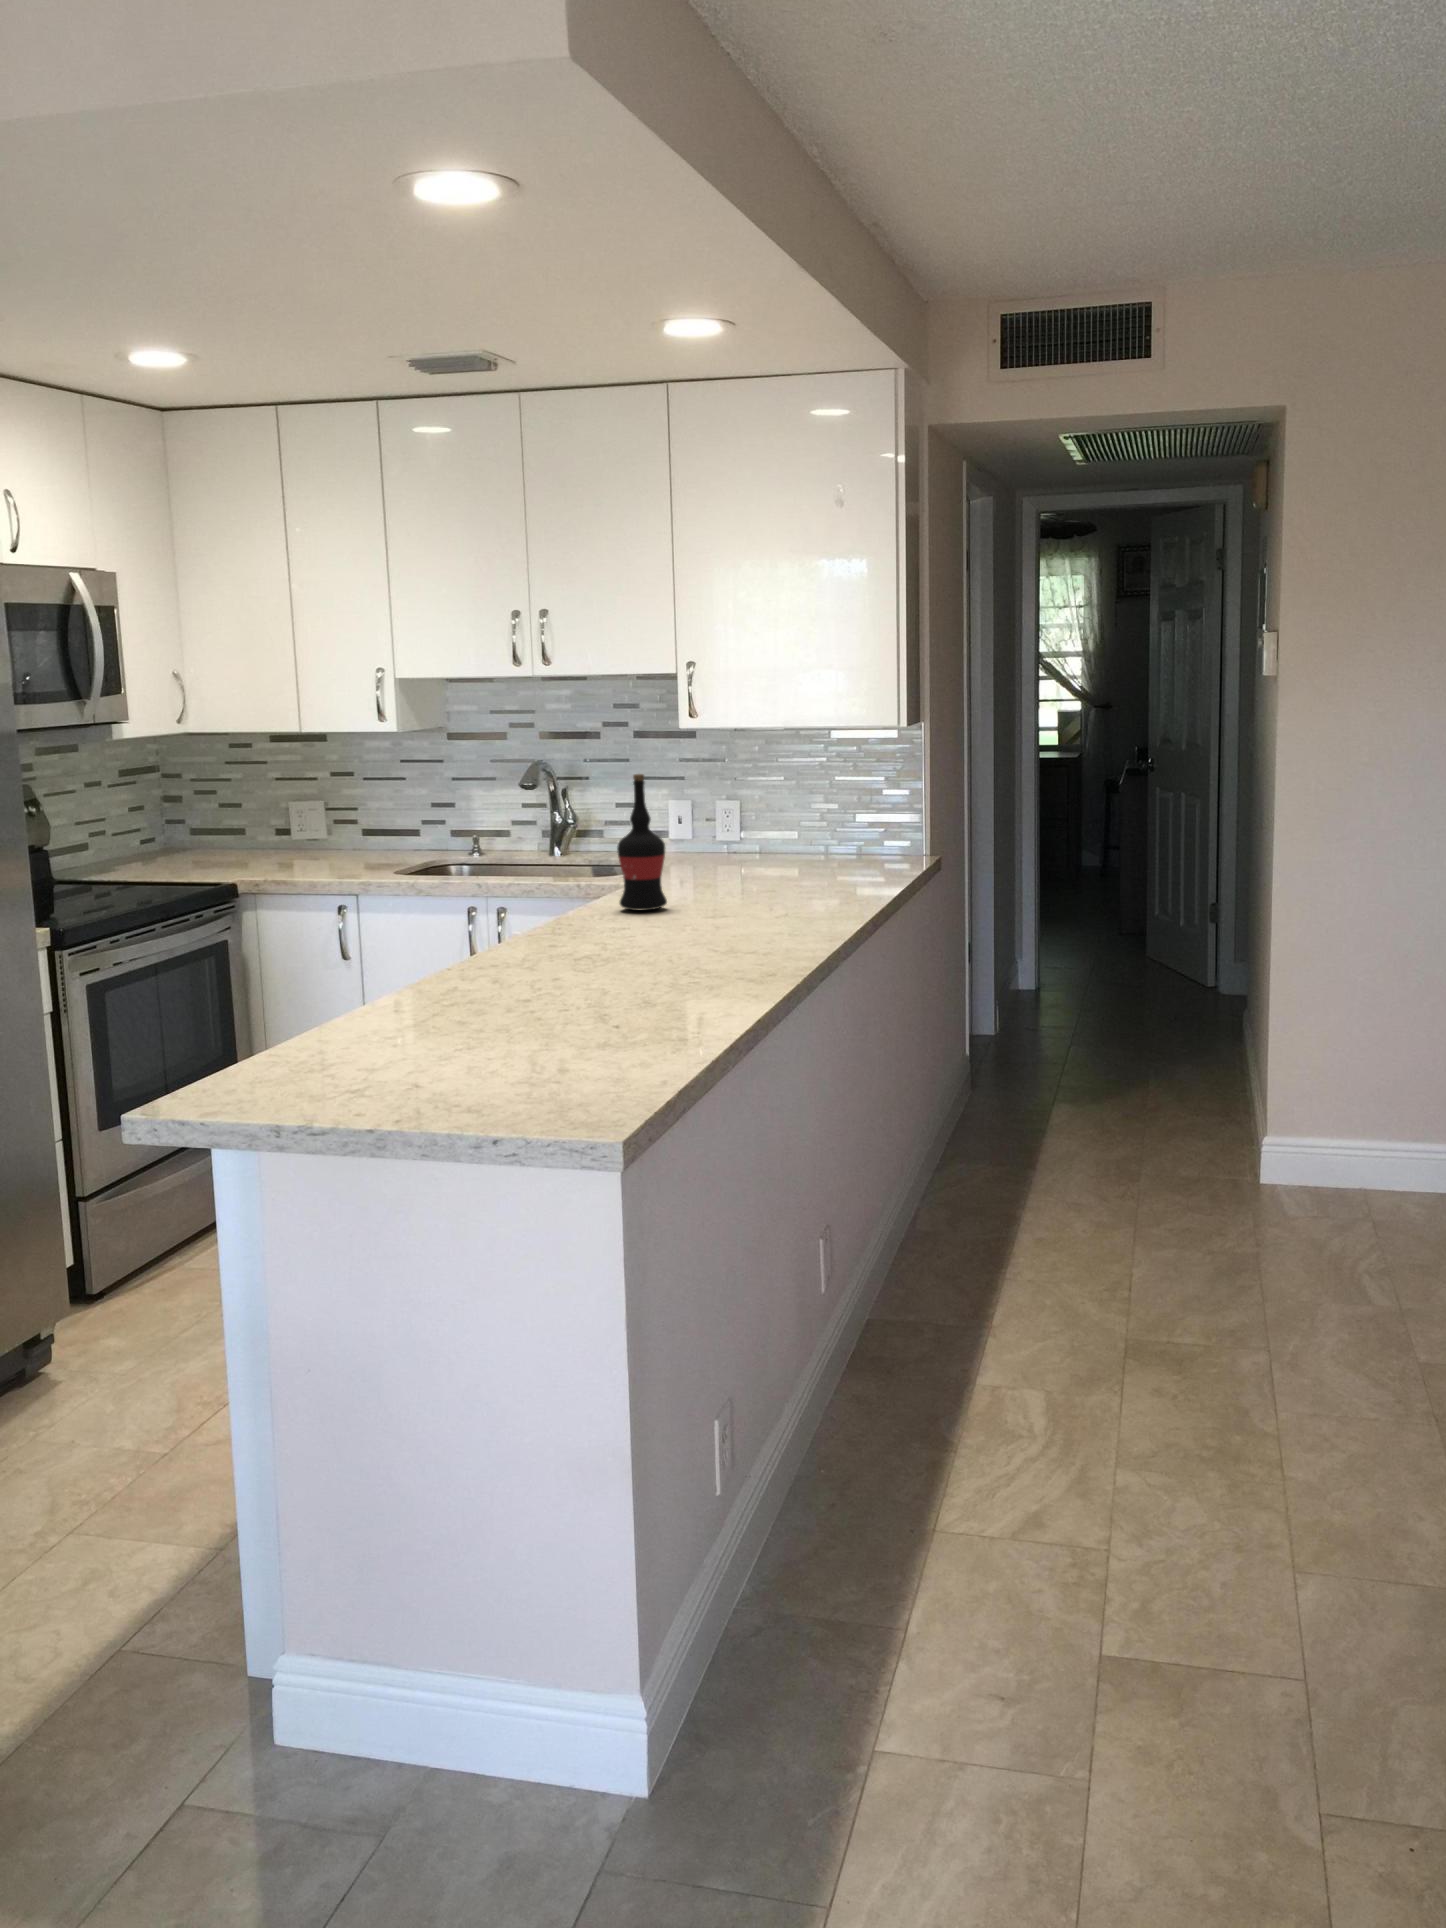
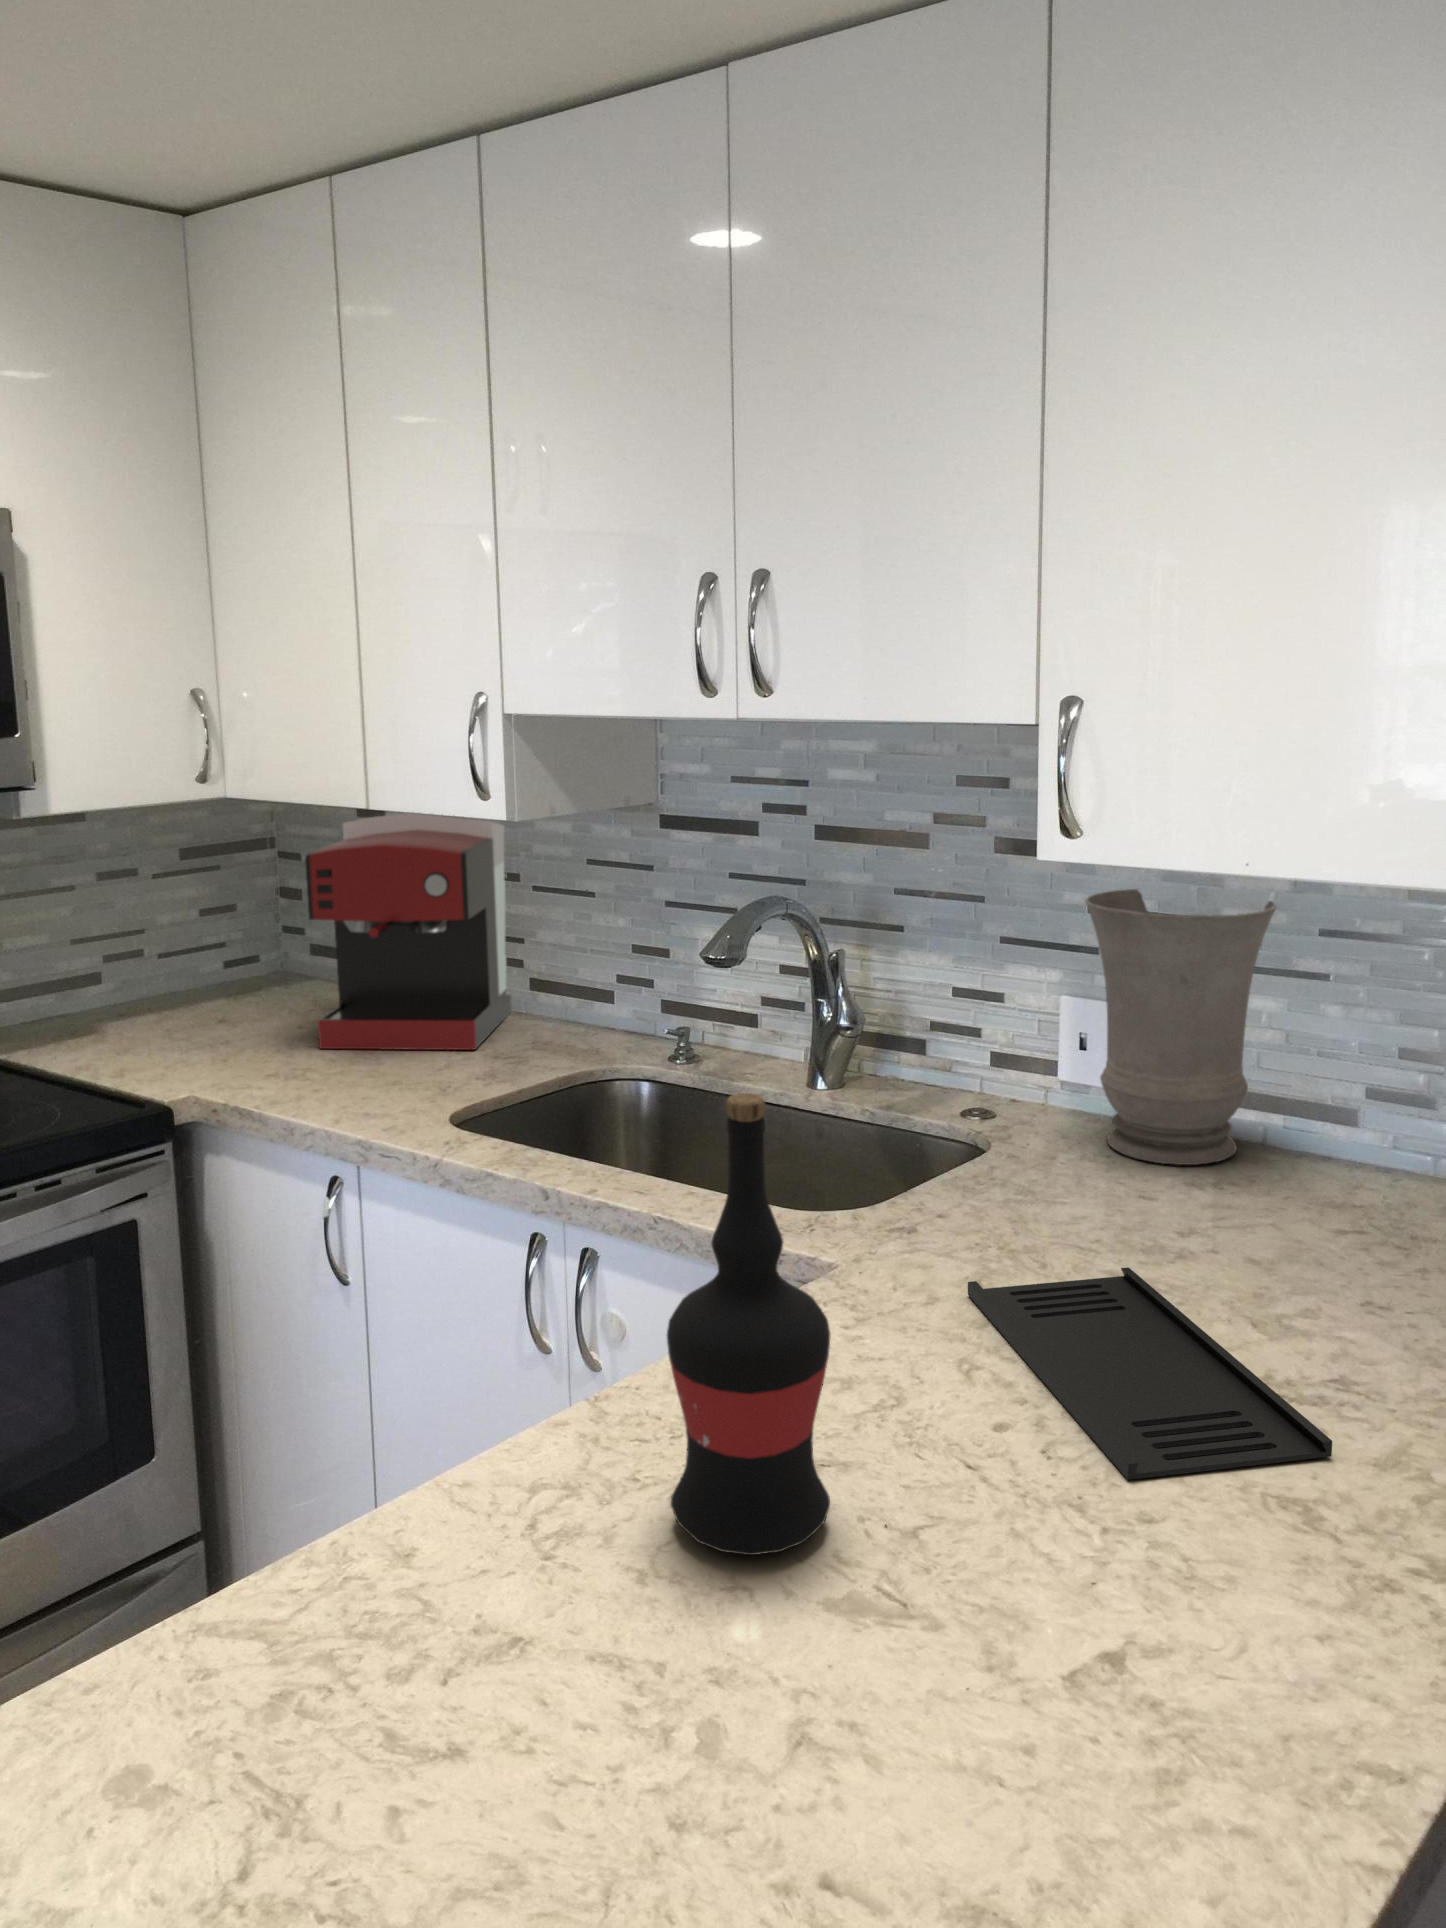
coffee maker: none [253,736,357,867] -> present [305,813,512,1050]
vase: none [682,747,760,861] -> present [1085,889,1277,1165]
tray: none [672,873,801,898] -> present [968,1267,1332,1480]

